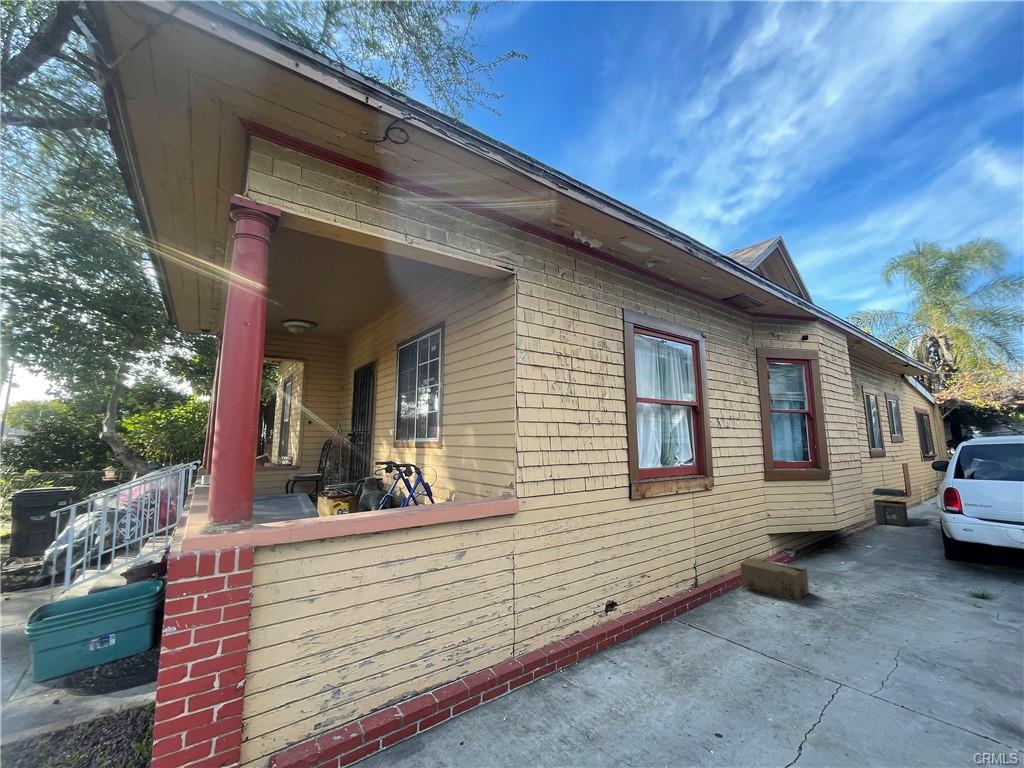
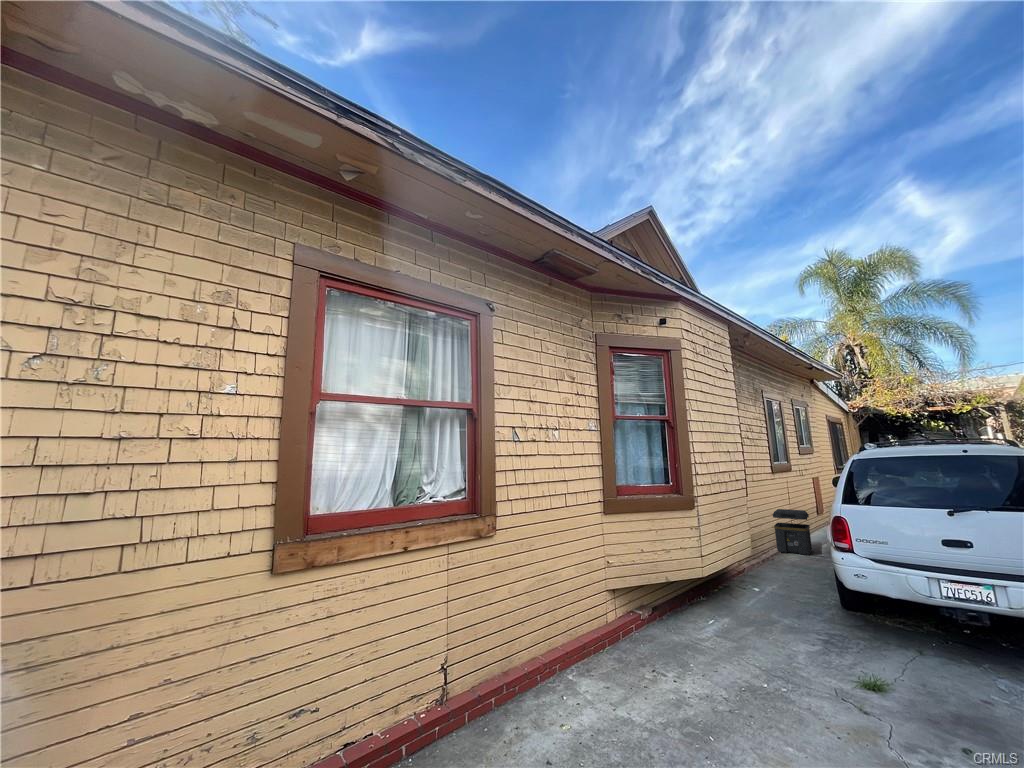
cardboard box: present [741,558,809,600] -> none [543,632,634,713]

